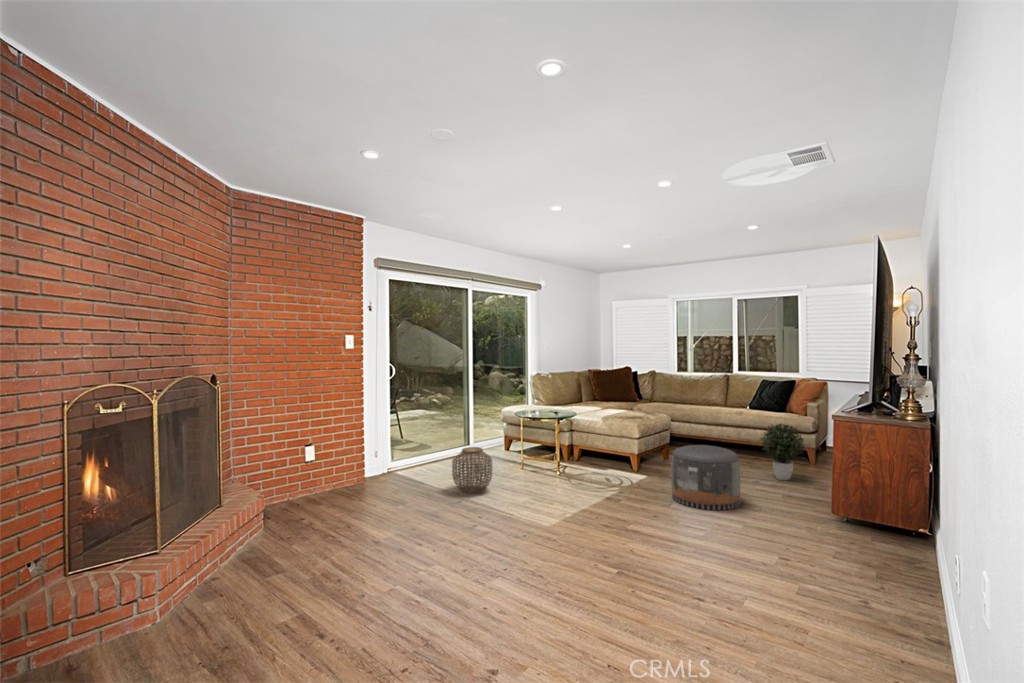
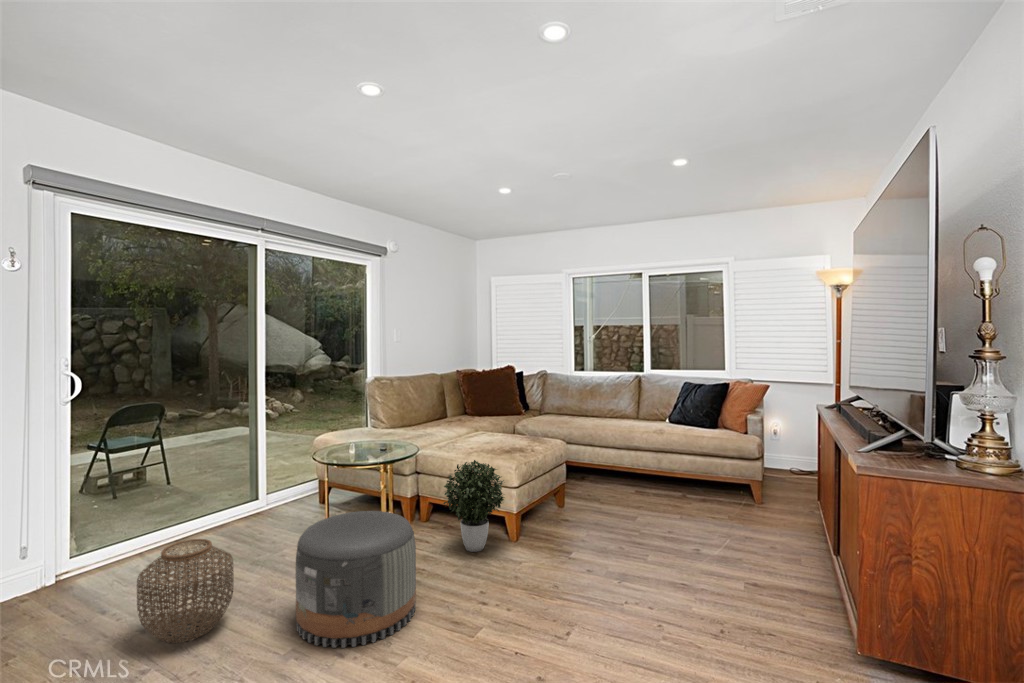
potted plant: present [760,424,805,480] -> present [444,460,504,552]
pouf: present [671,445,741,510] -> present [296,511,416,648]

